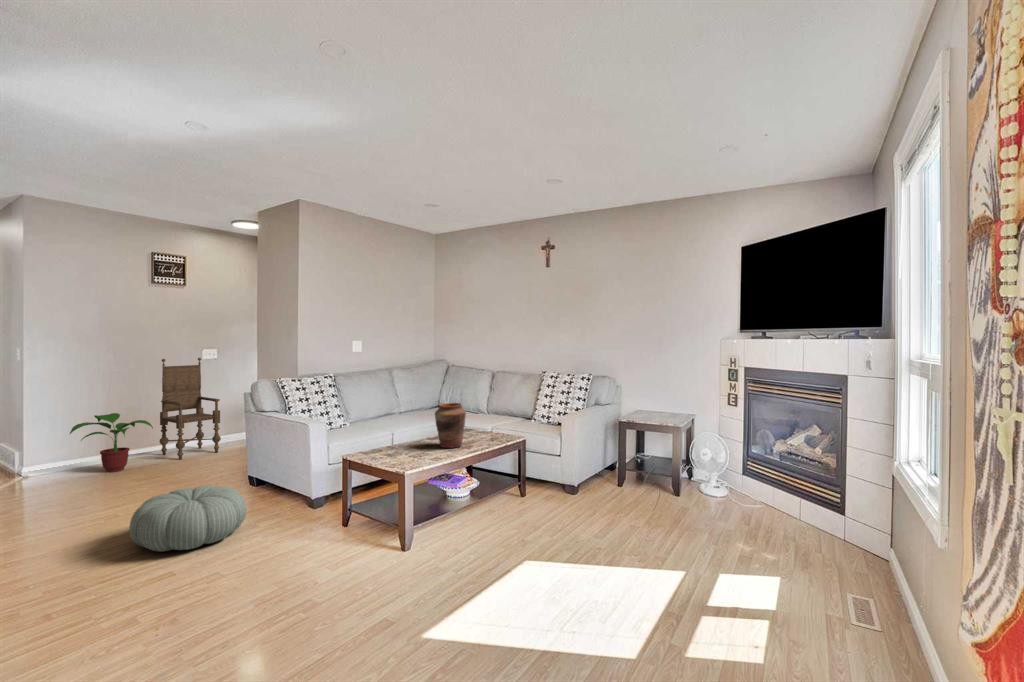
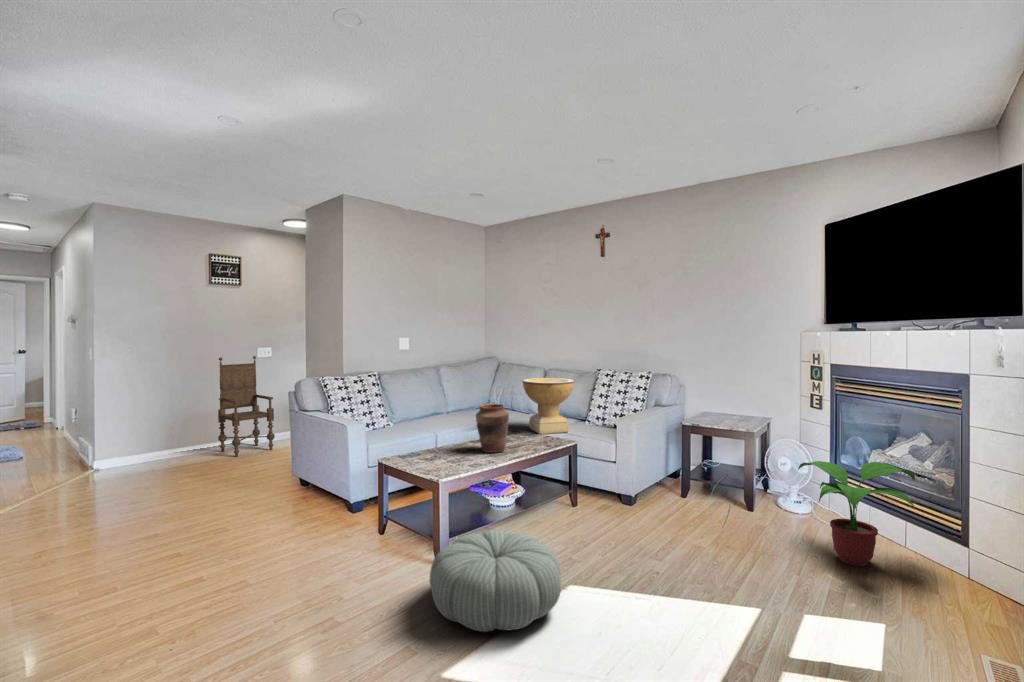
decorative bowl: none [476,379,523,431] -> present [523,378,574,434]
potted plant: present [70,413,153,472] -> present [798,461,915,567]
pouf: present [129,486,247,552] -> present [430,530,561,632]

